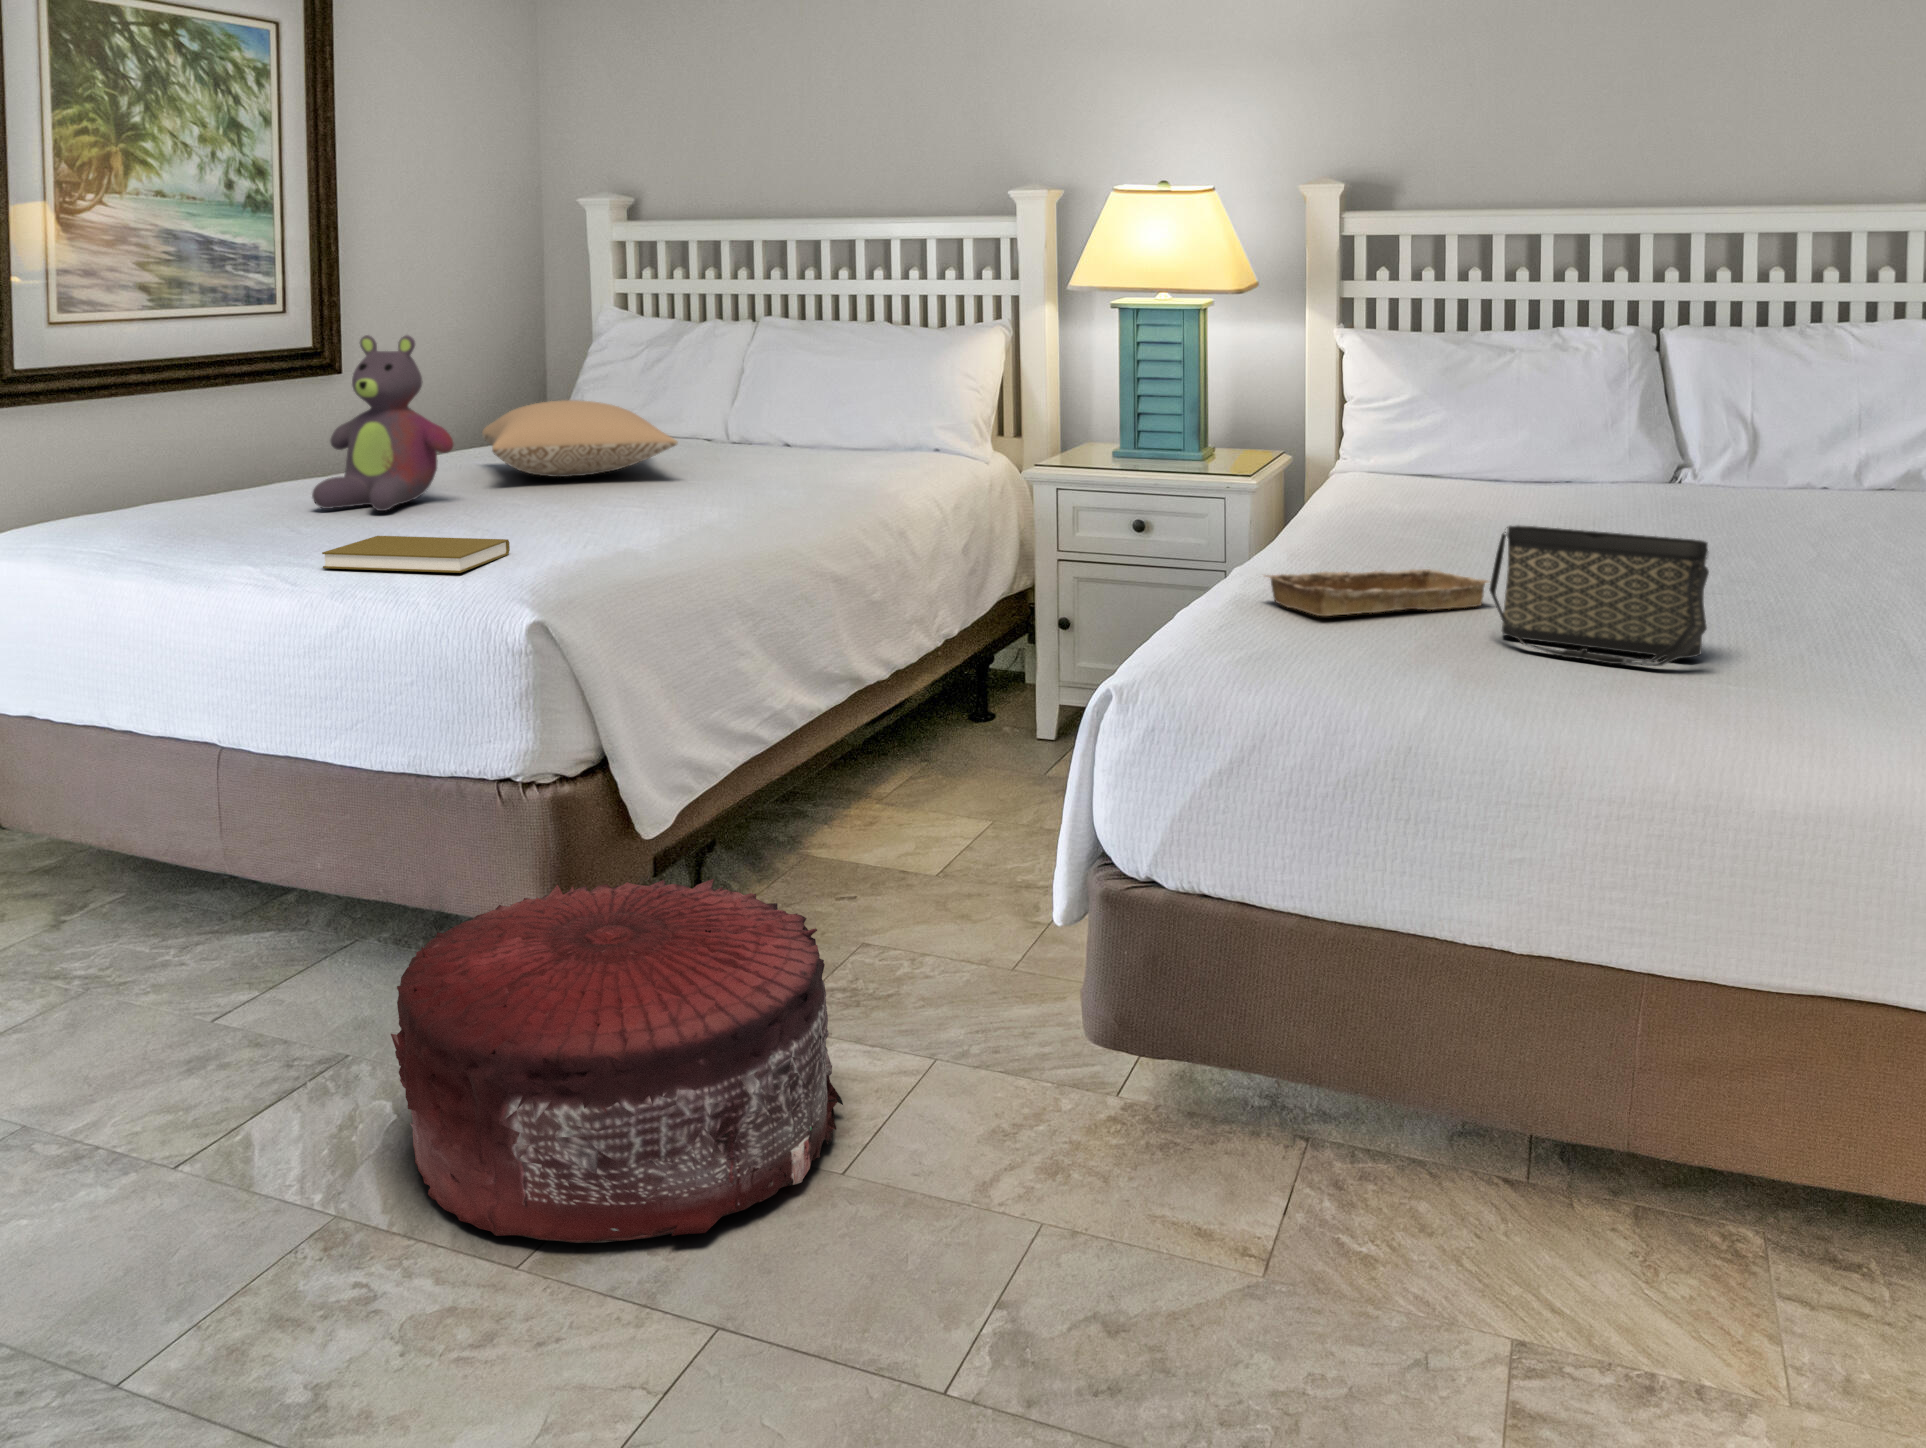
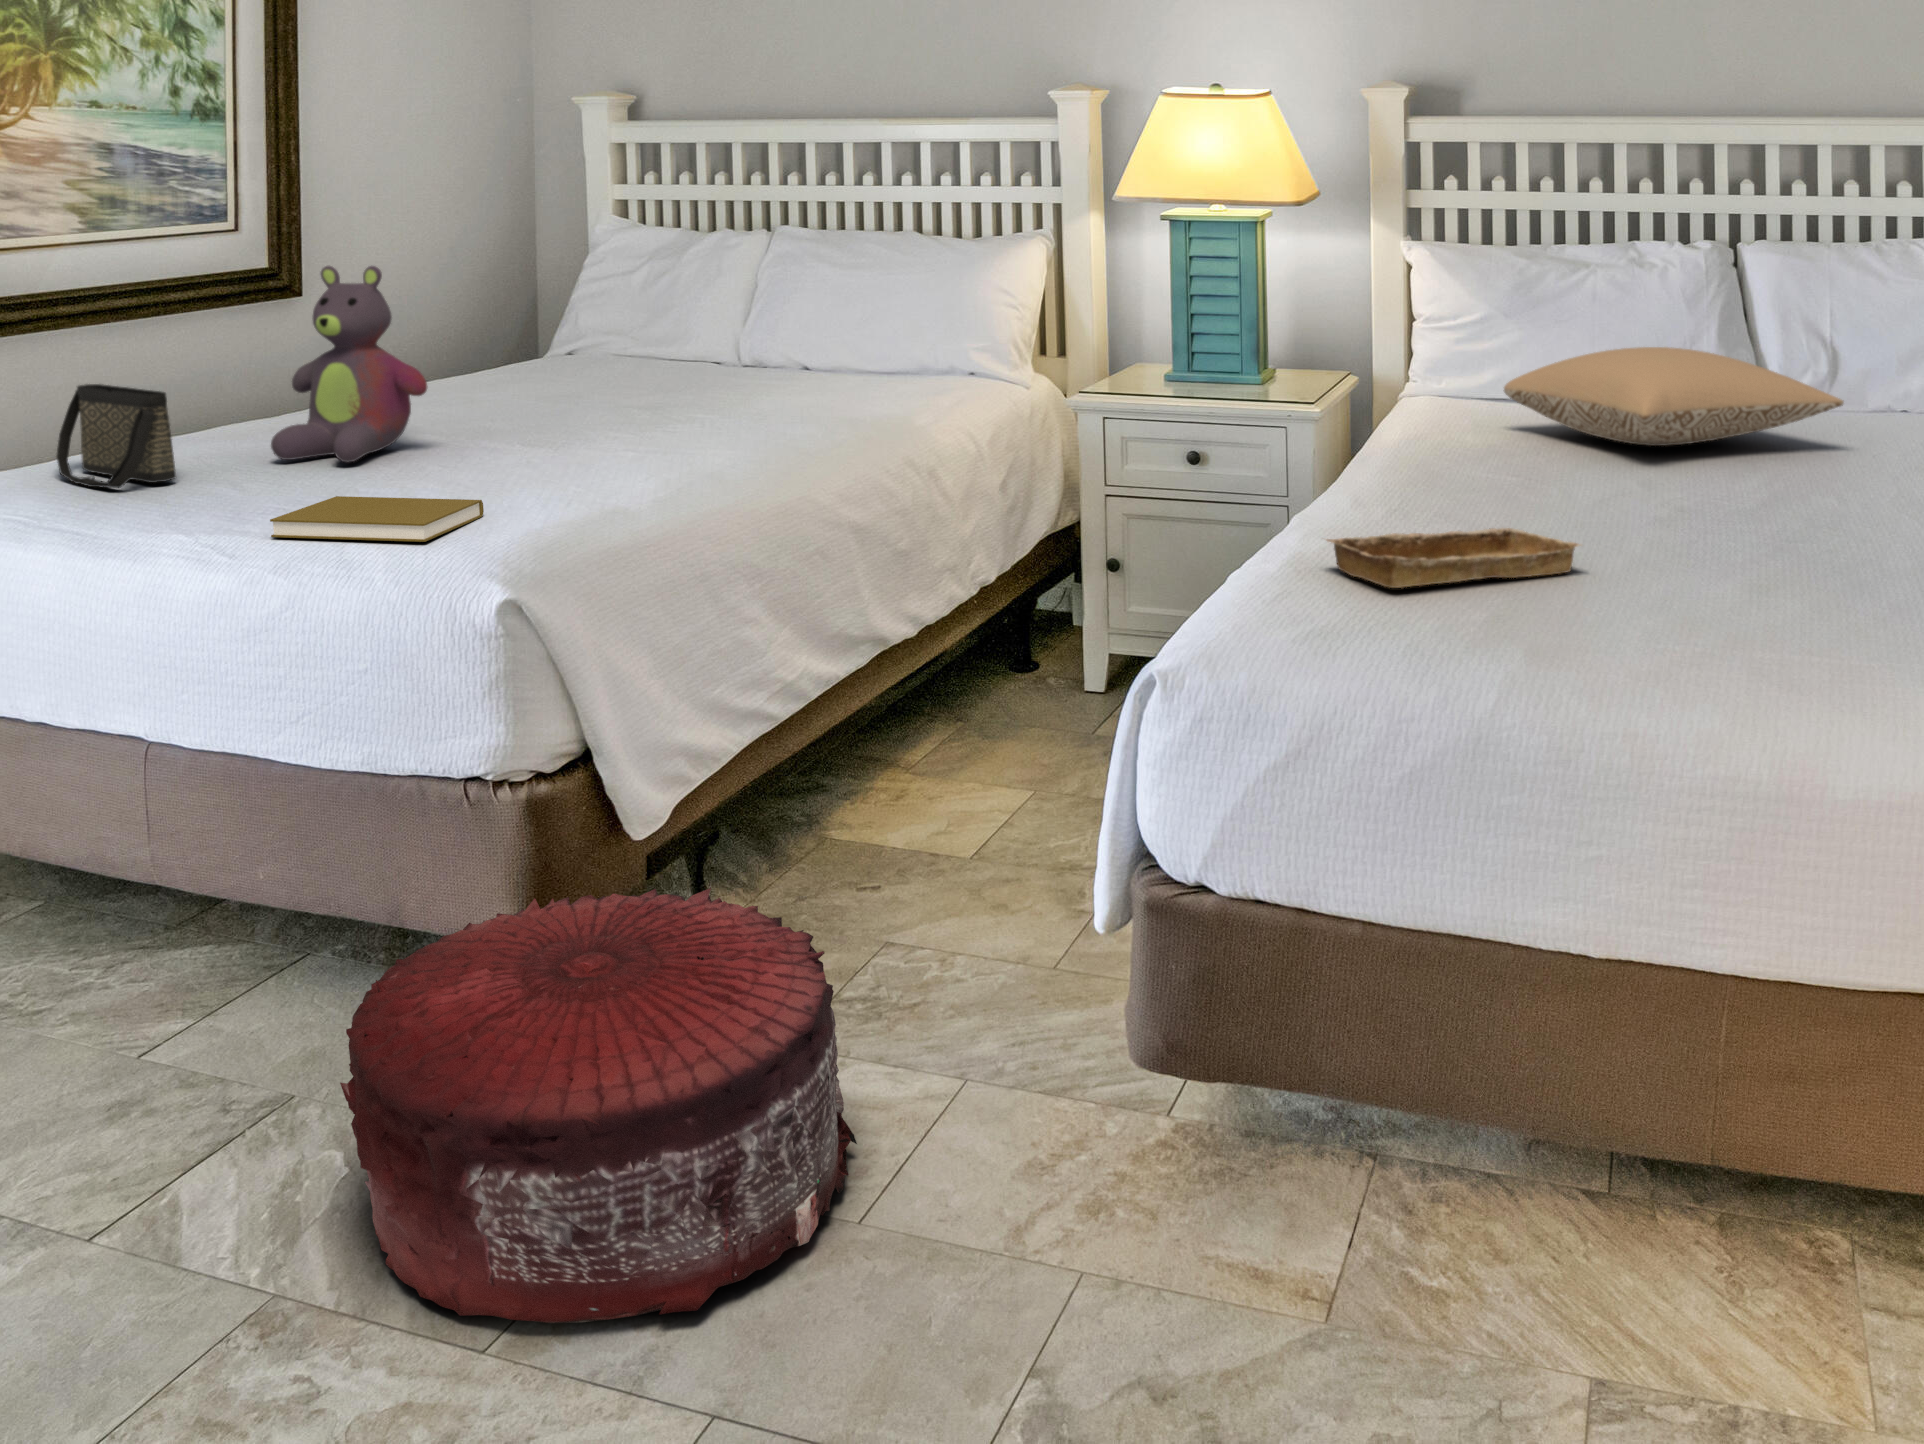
pillow: present [482,400,678,477] -> present [1504,347,1844,446]
handbag: present [1489,526,1709,666] -> present [56,384,176,488]

